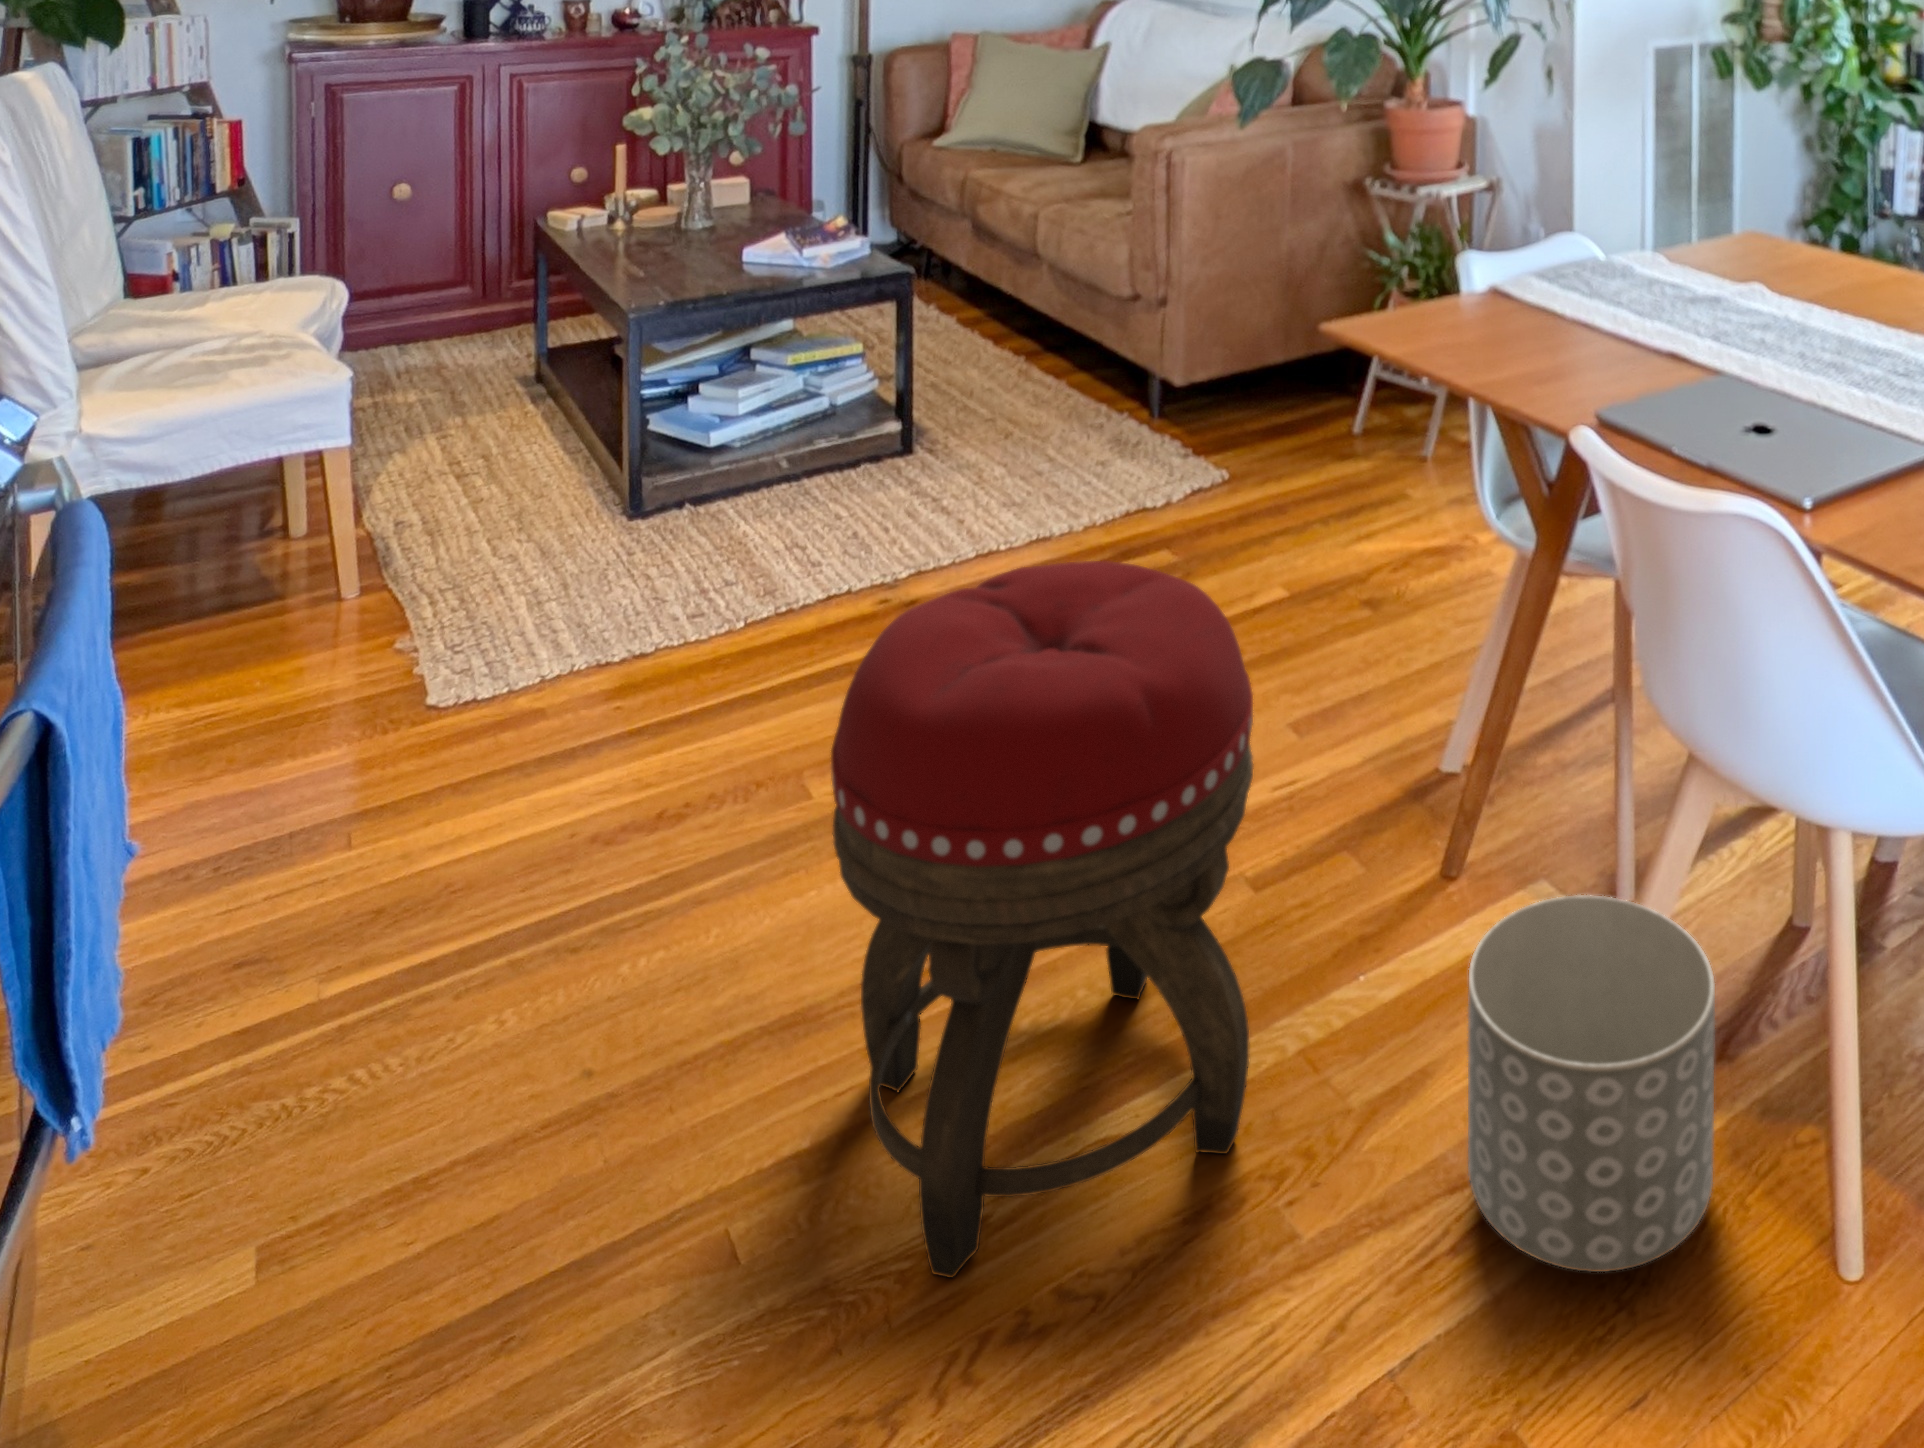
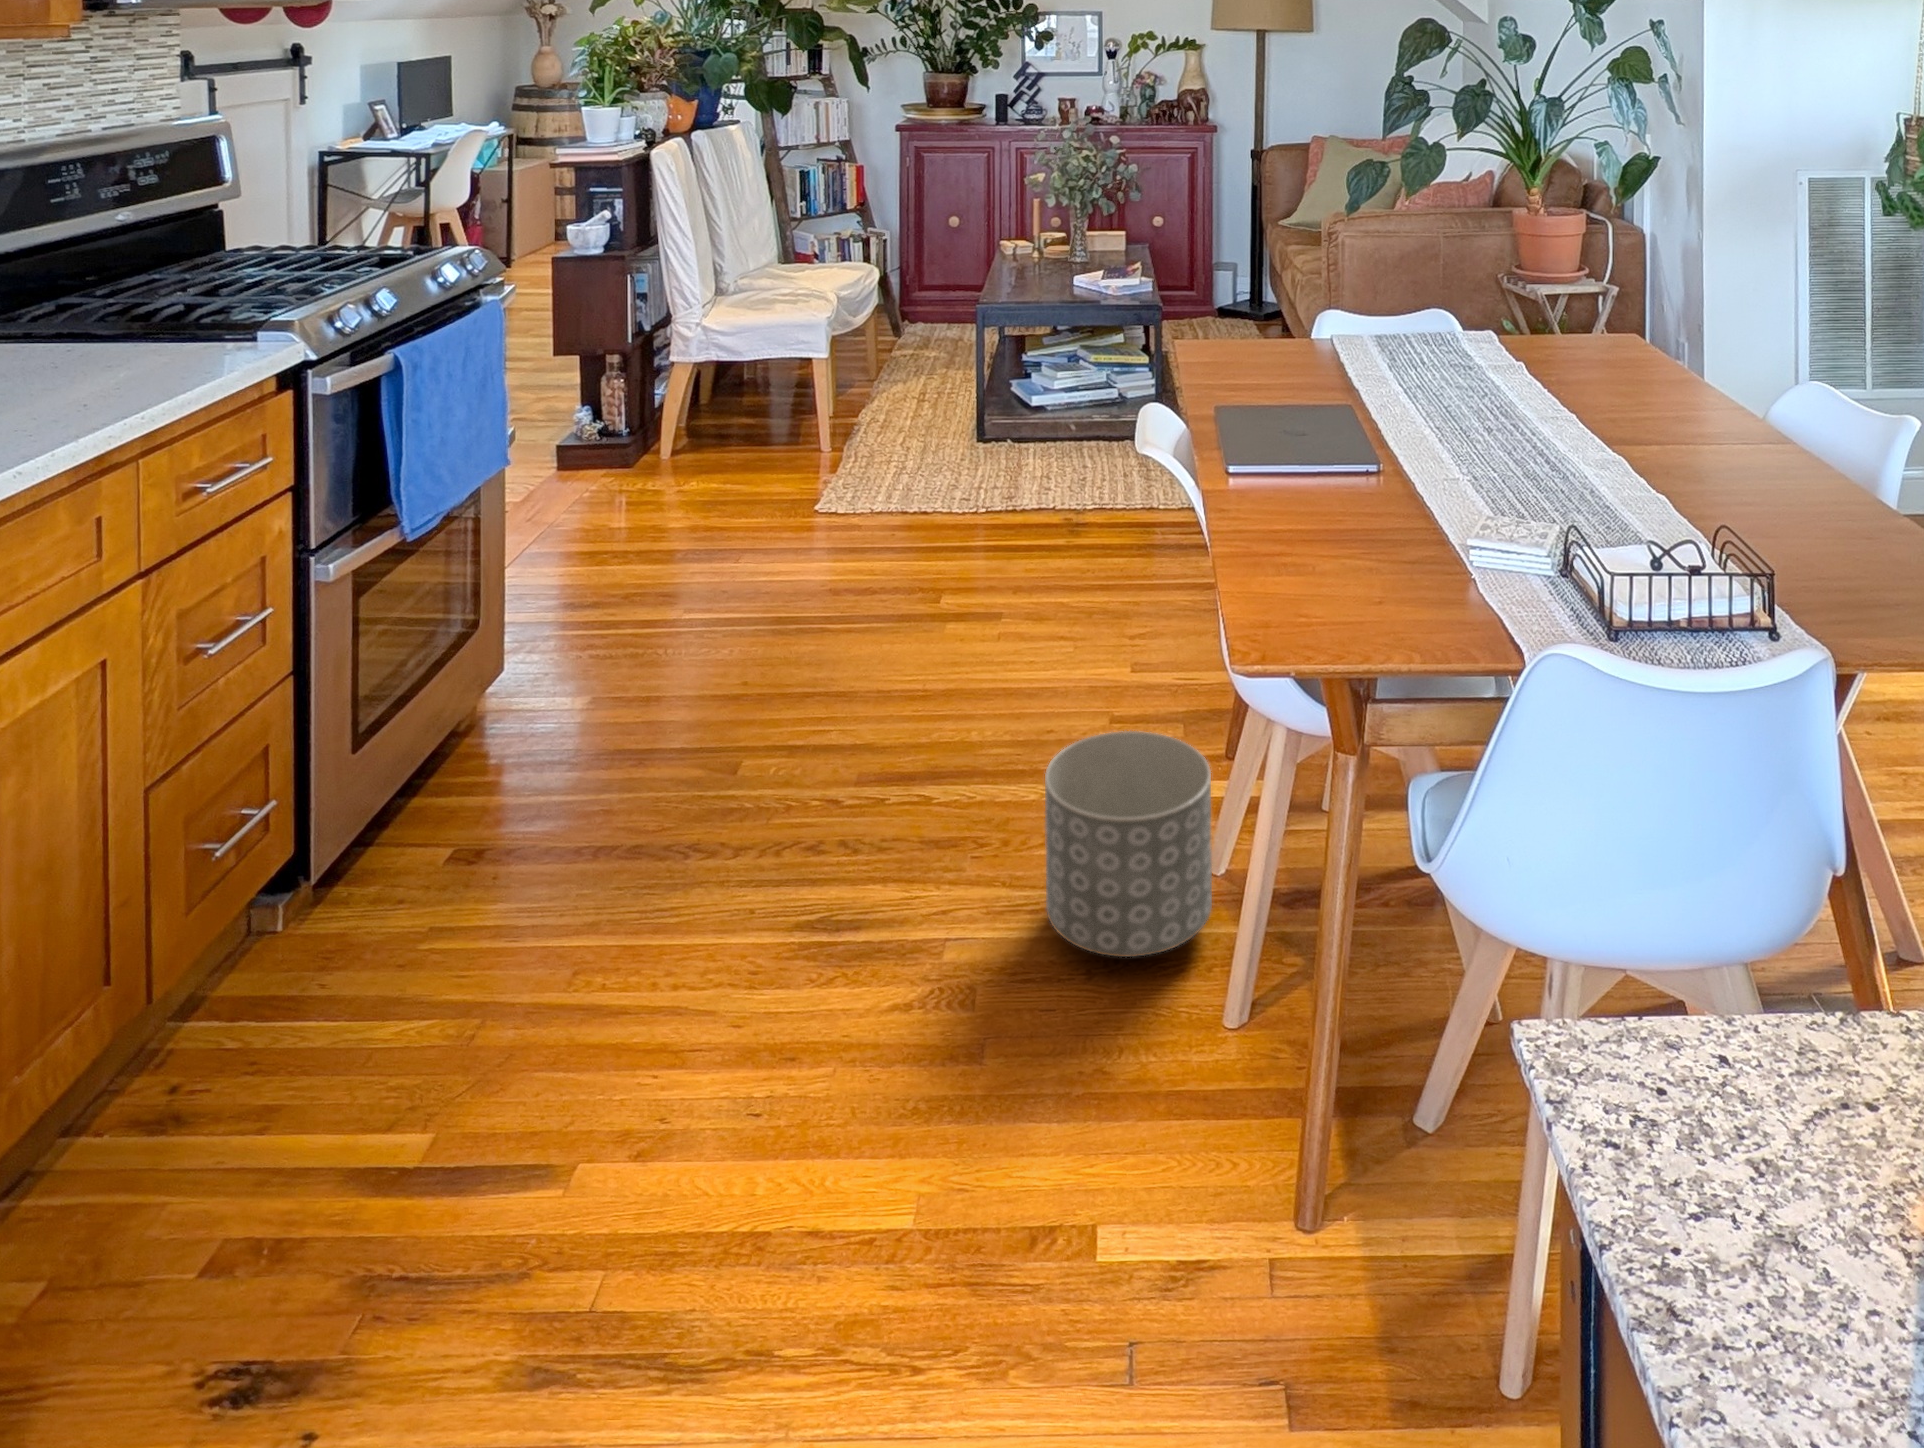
footstool: present [831,561,1253,1278] -> none [786,451,1032,826]

